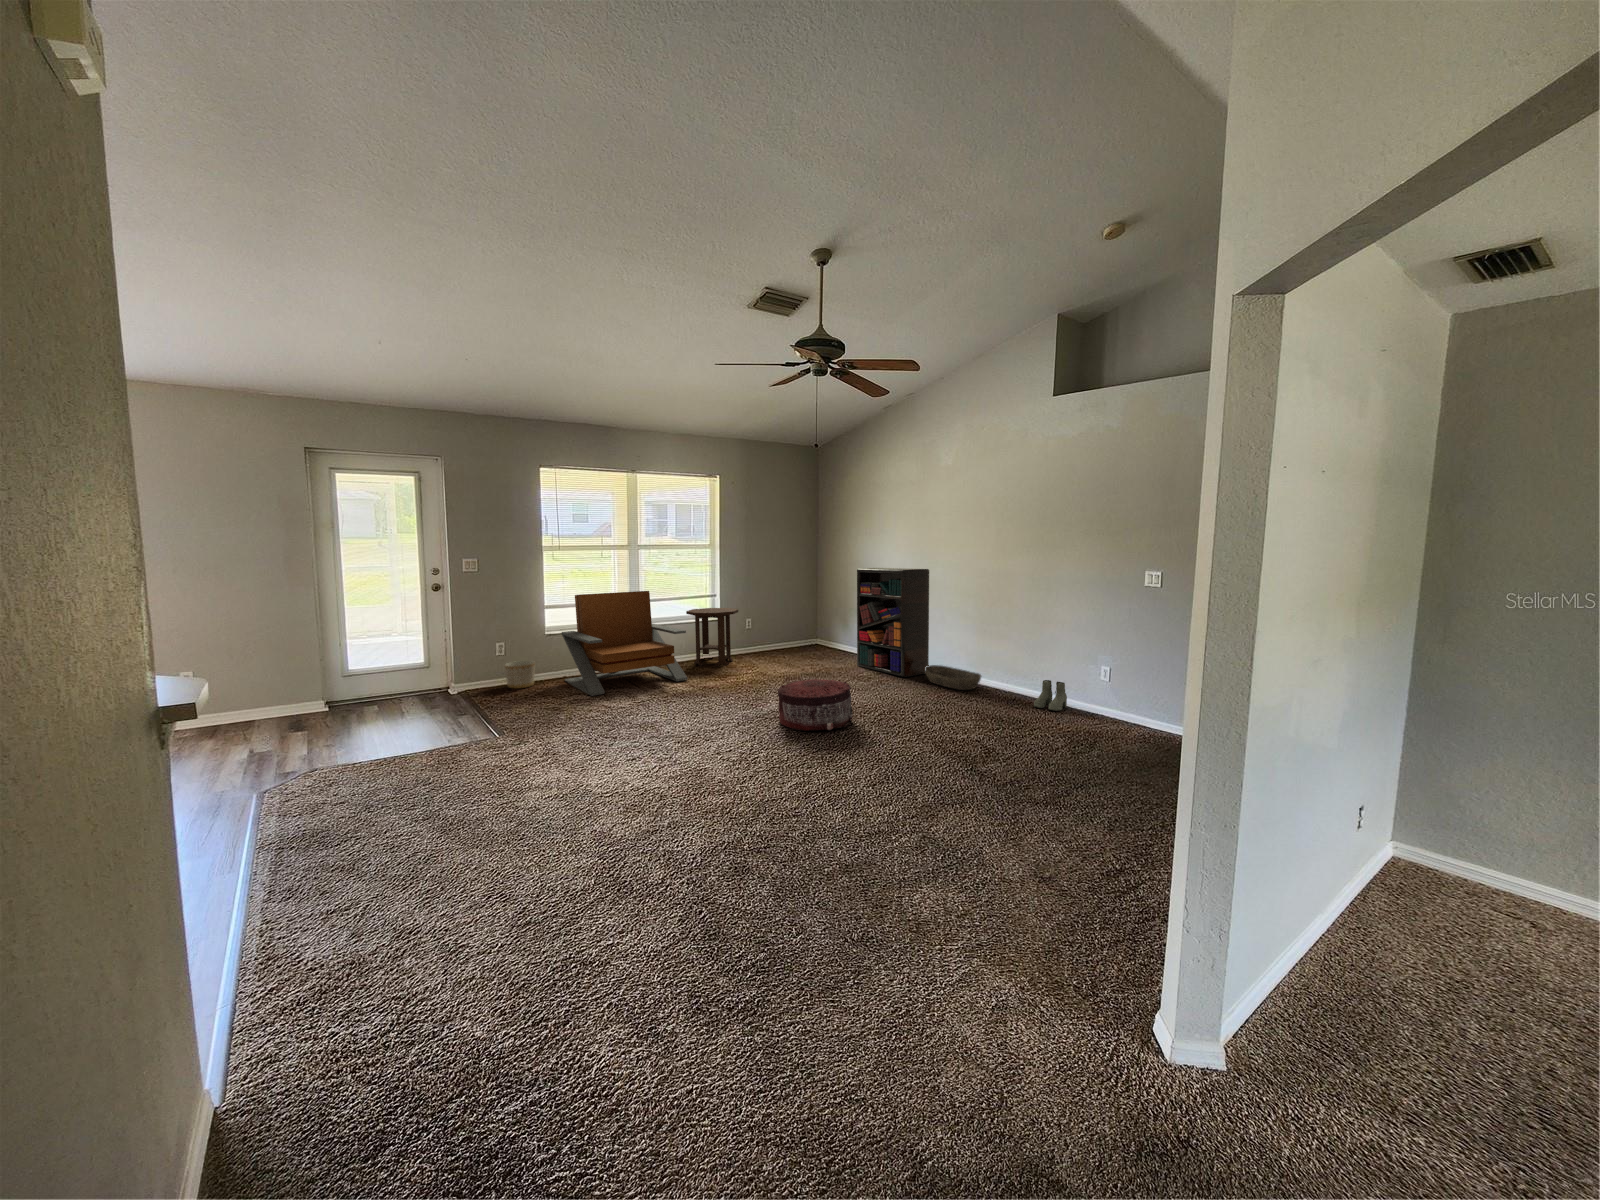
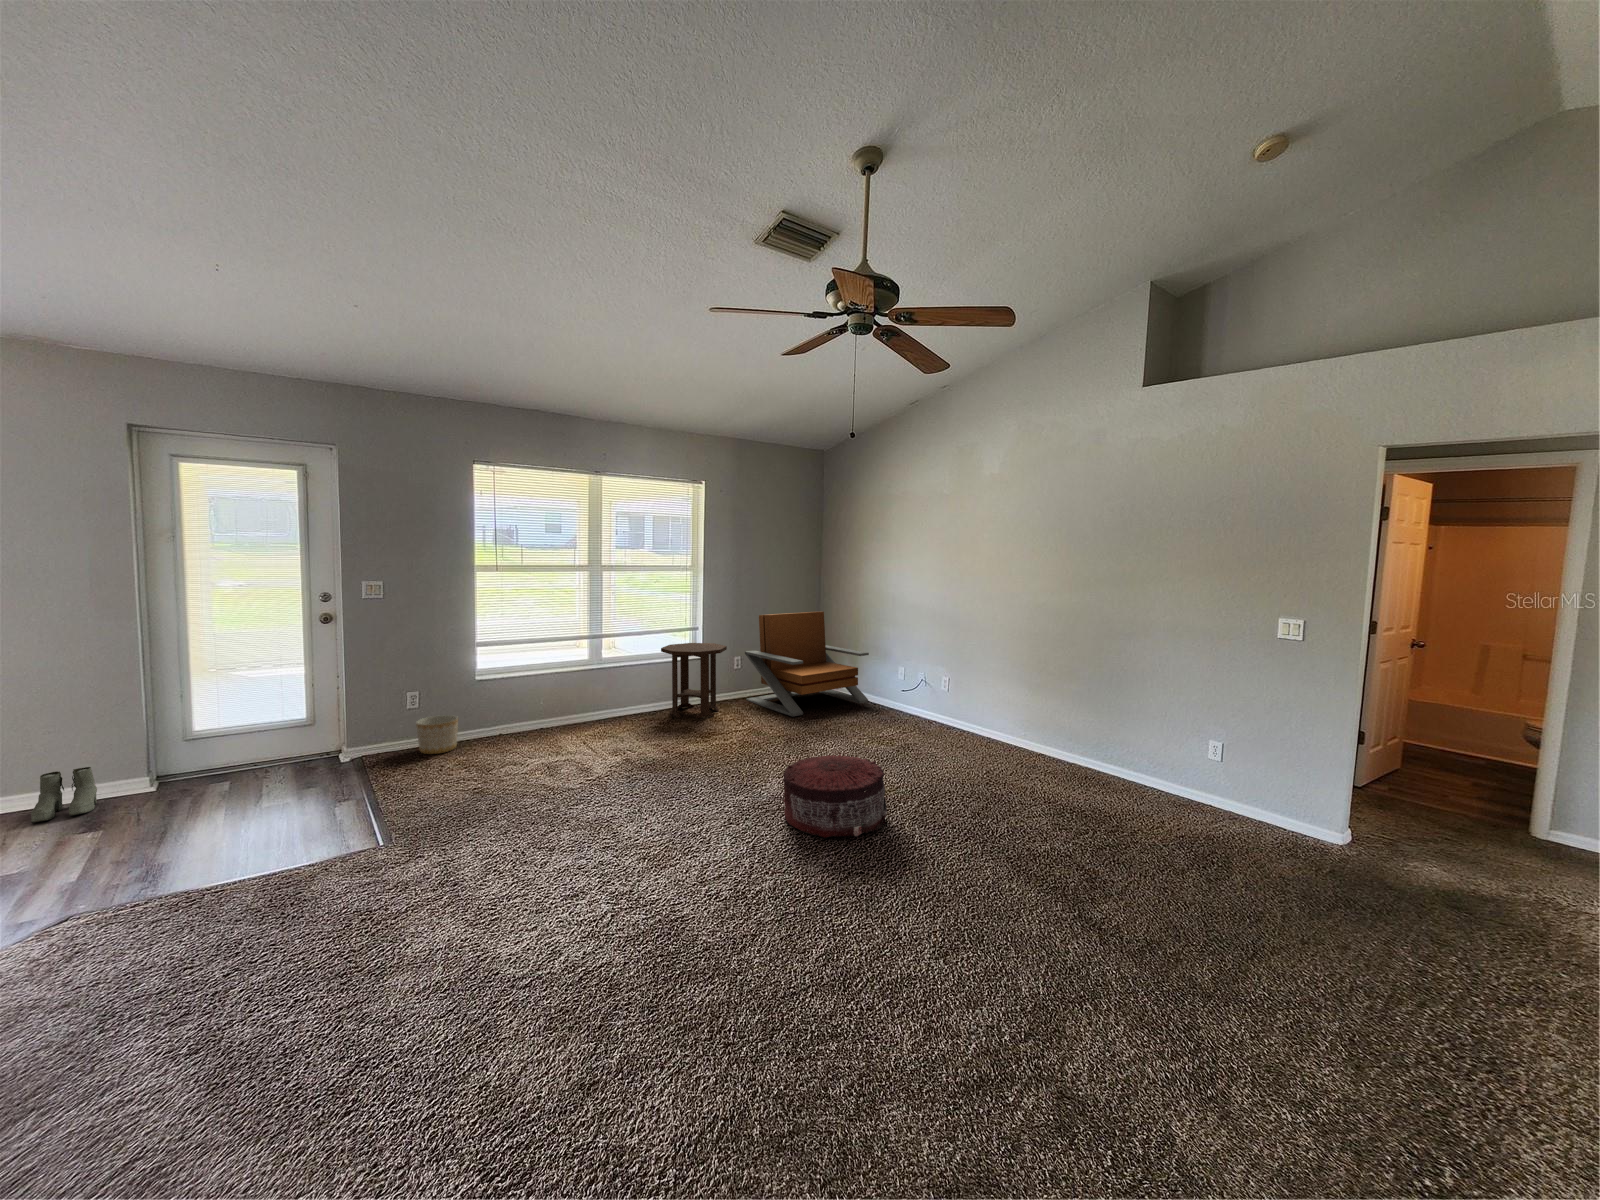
bookshelf: present [857,568,929,677] -> none [875,597,970,739]
lounge chair: present [561,591,687,696] -> present [745,612,869,717]
basket: present [925,665,981,690] -> none [965,725,1043,763]
boots: present [1034,680,1067,711] -> present [31,767,97,823]

